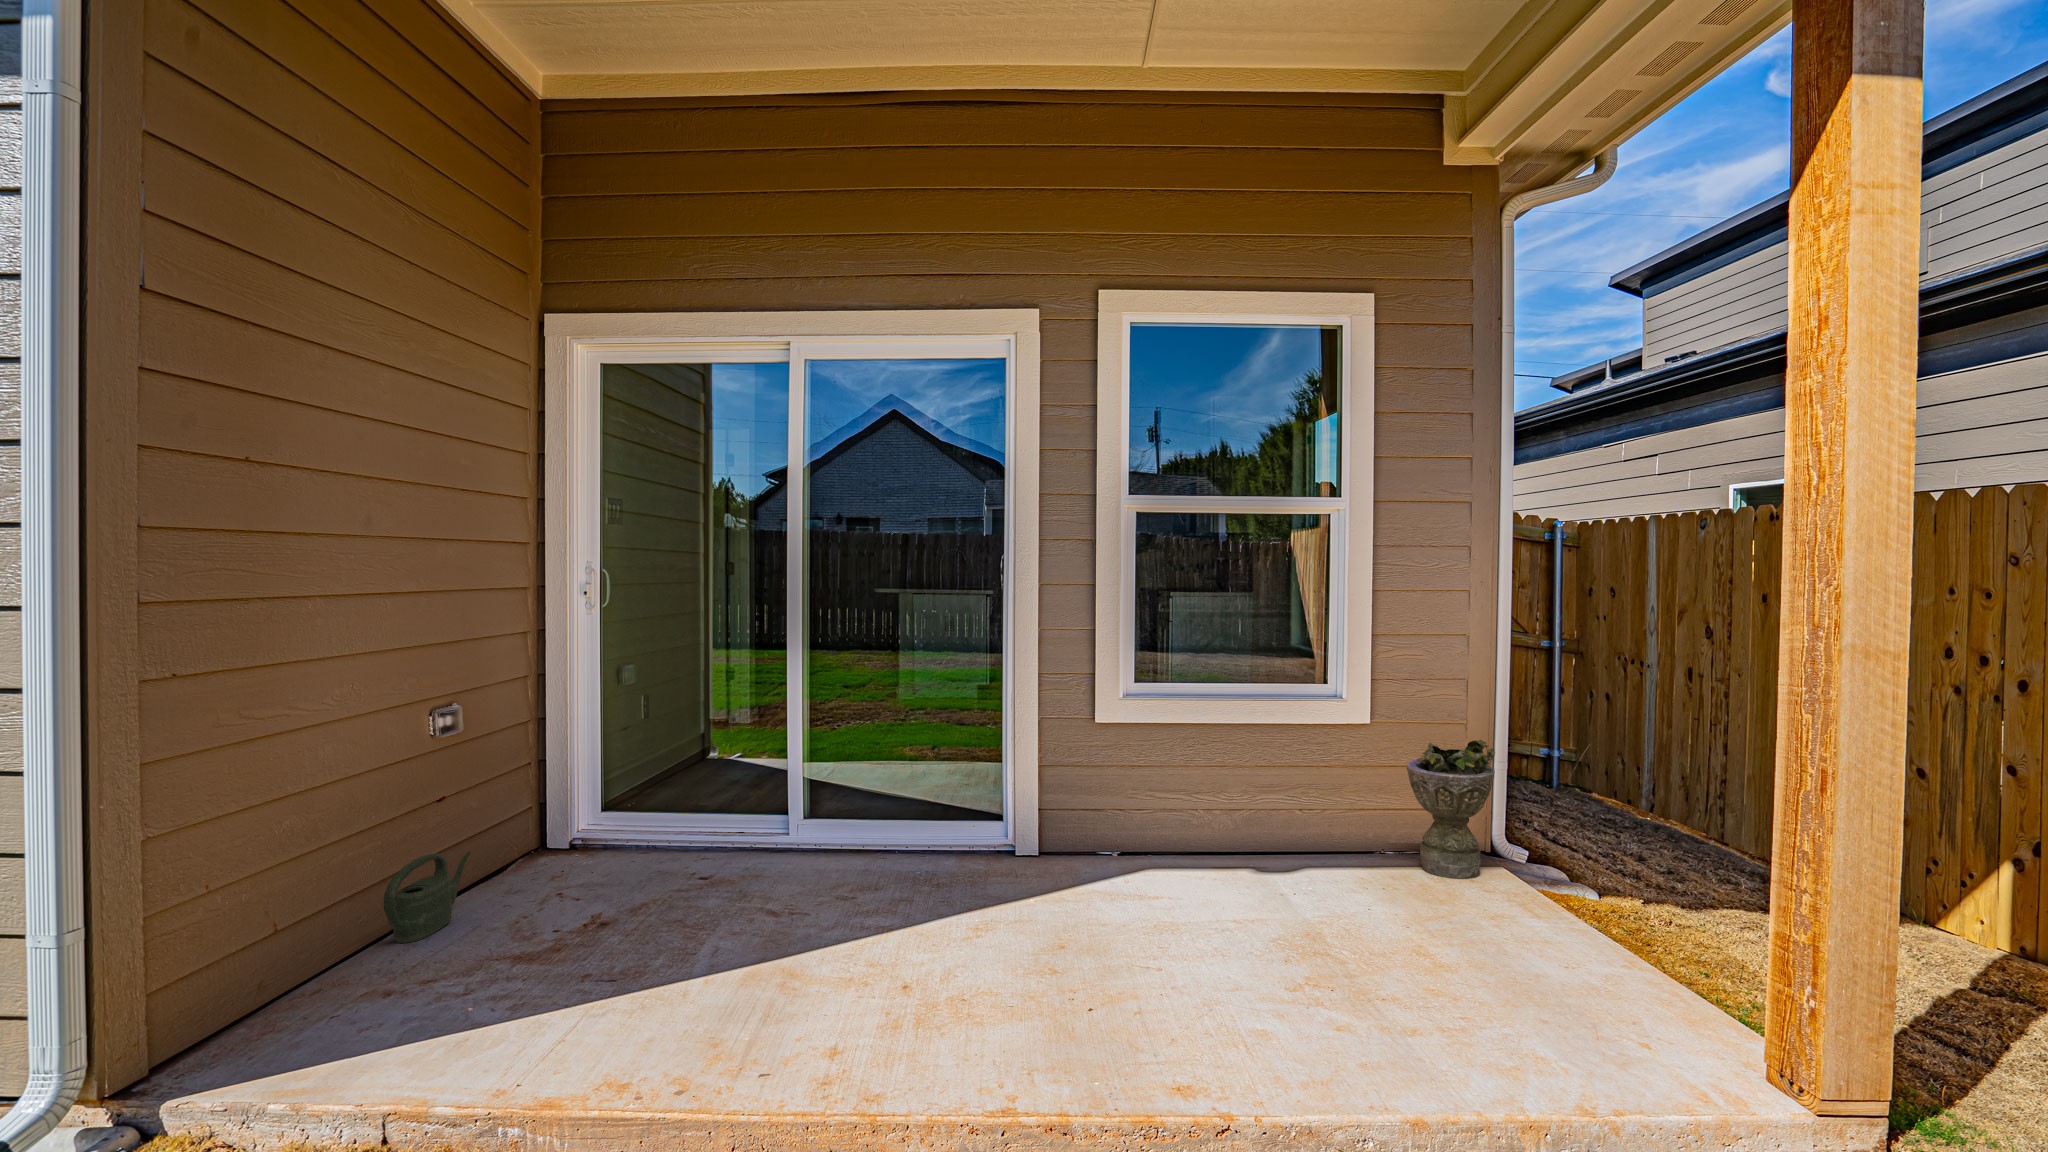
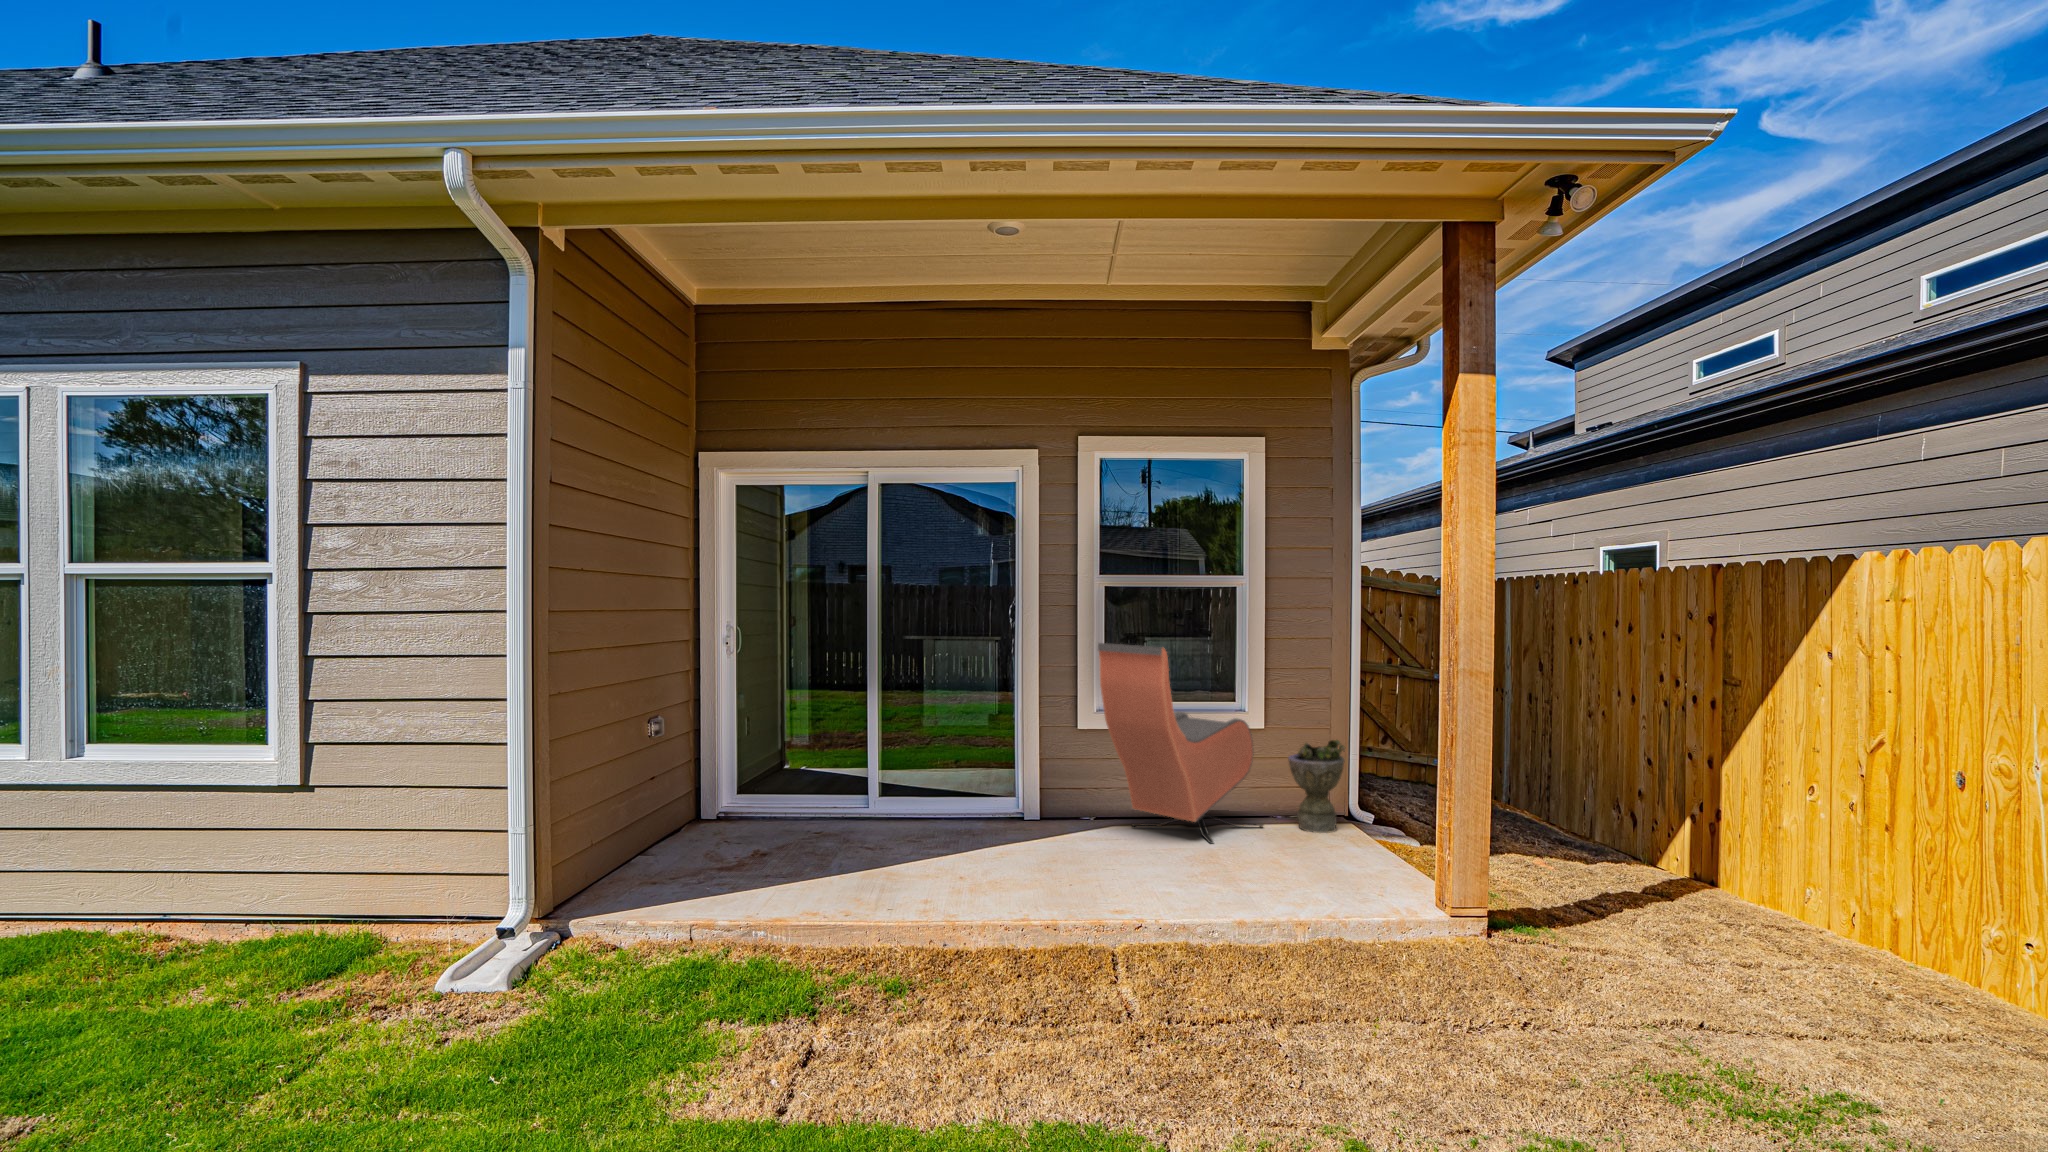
armchair: none [1130,595,1372,904] -> present [1098,643,1263,844]
watering can: present [384,851,471,943] -> none [636,809,671,862]

